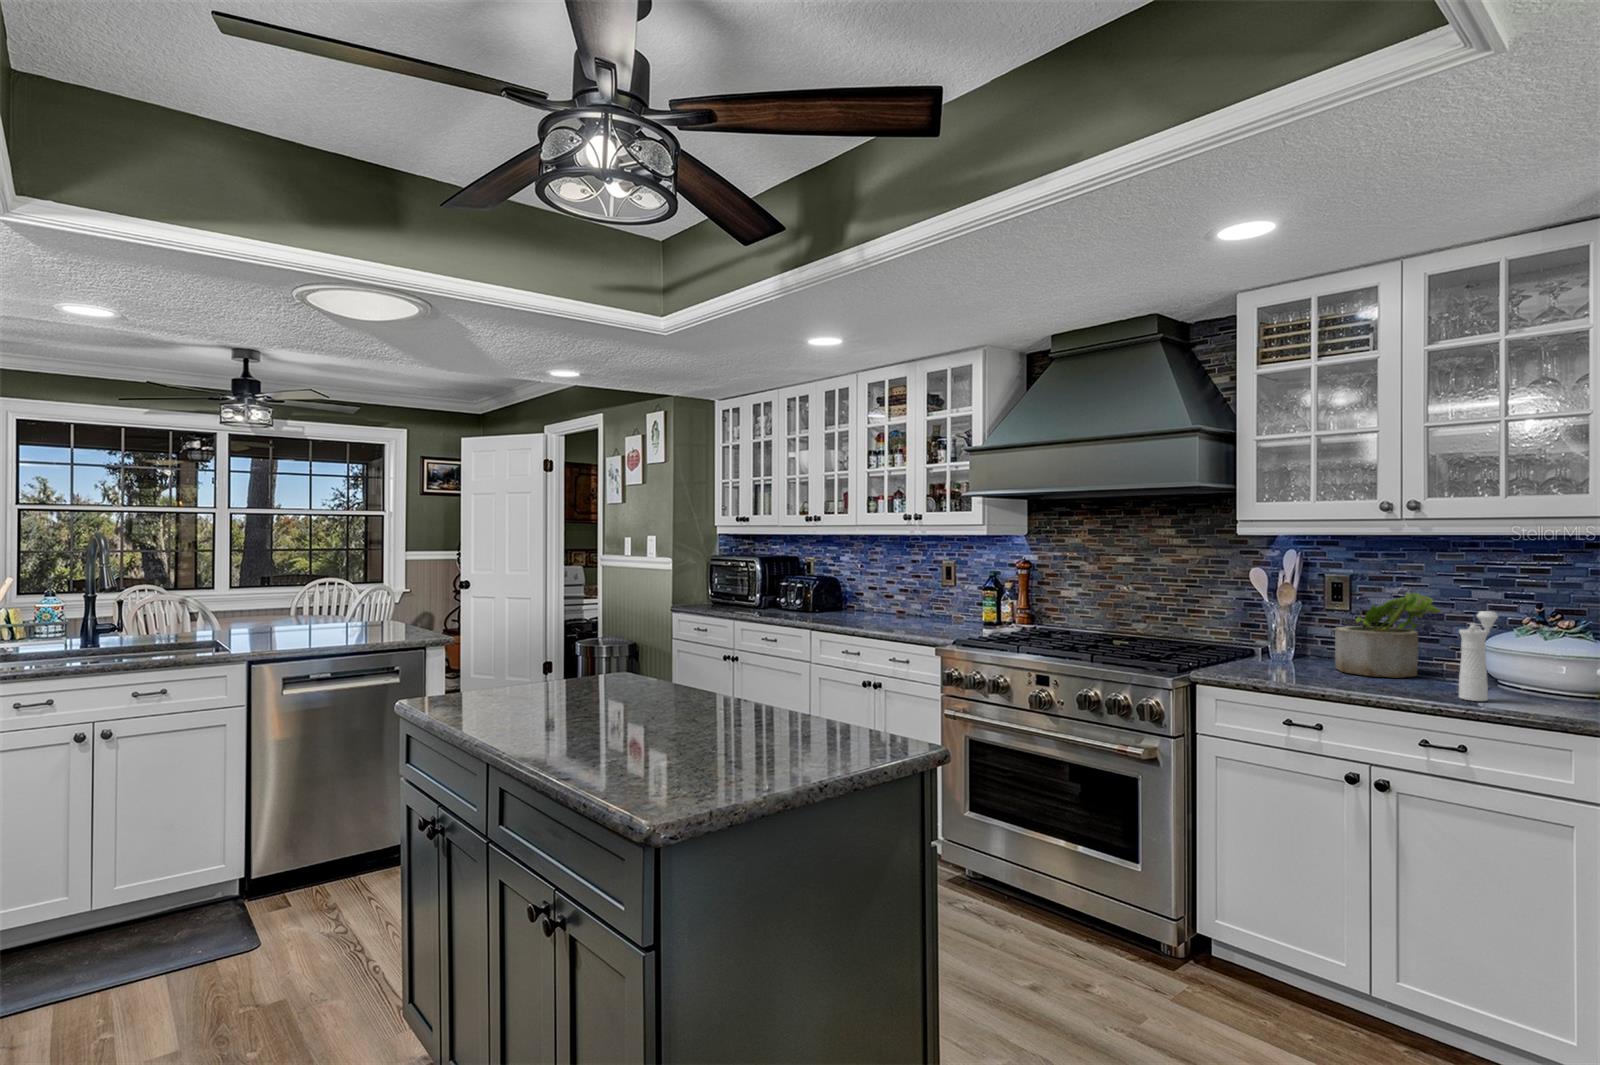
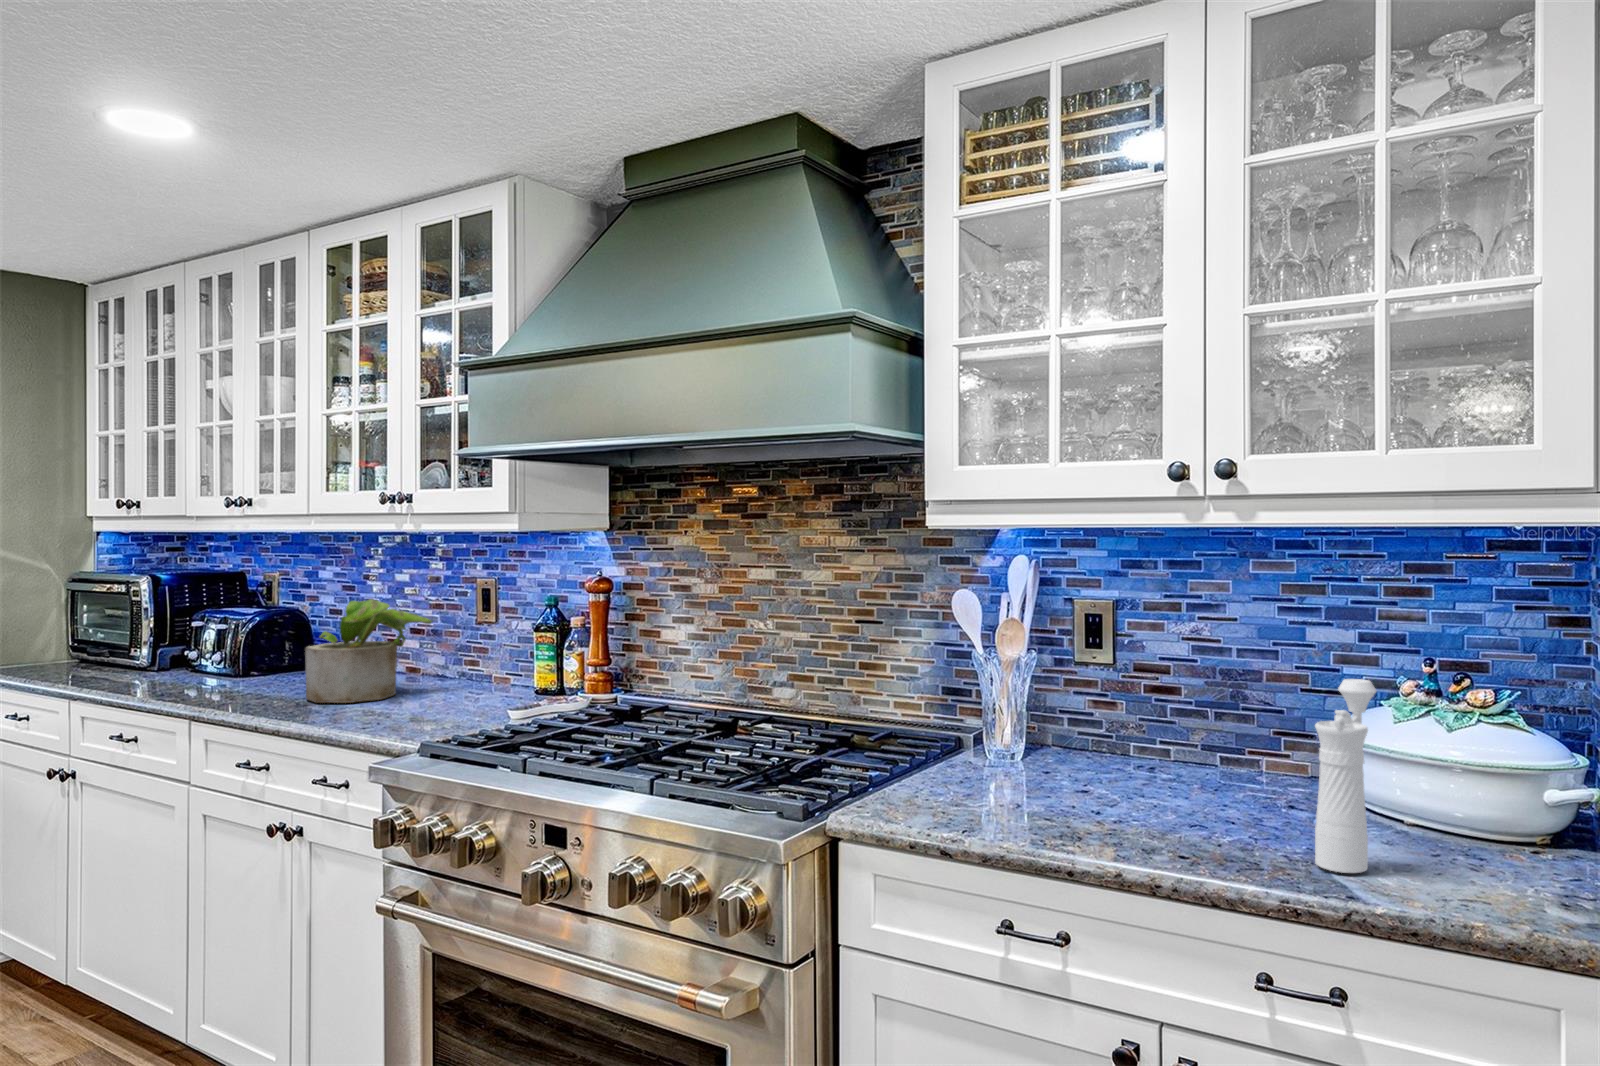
potted plant: present [1335,593,1441,677] -> present [305,599,432,703]

